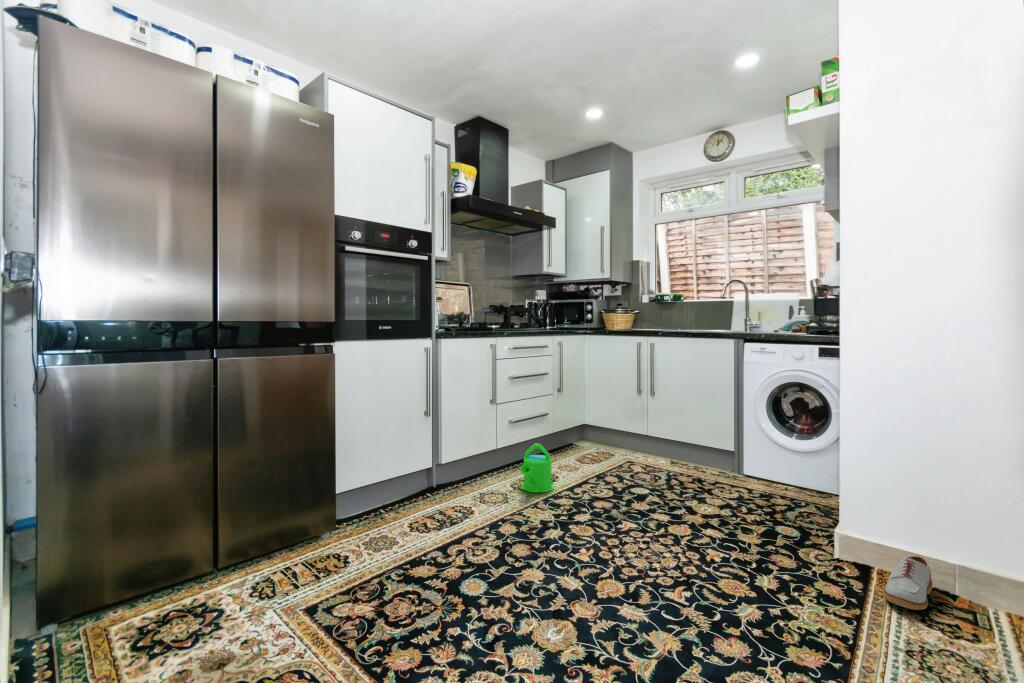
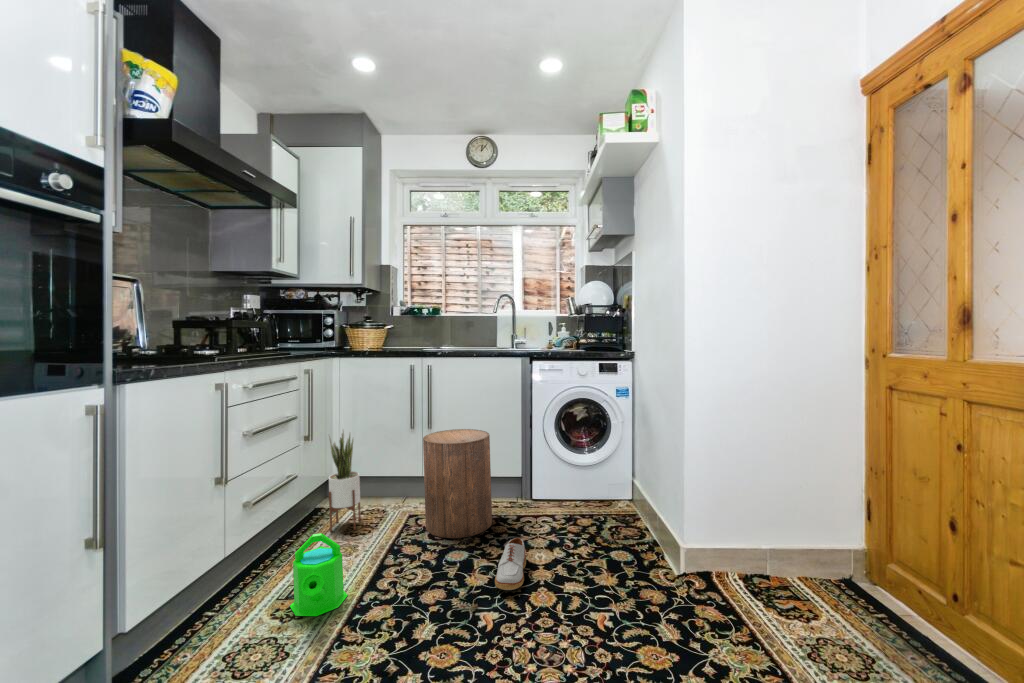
potted plant: none [566,386,591,461] -> present [329,430,361,532]
stool: none [631,398,689,484] -> present [423,429,492,538]
shoe: present [883,556,932,610] -> present [495,538,526,590]

